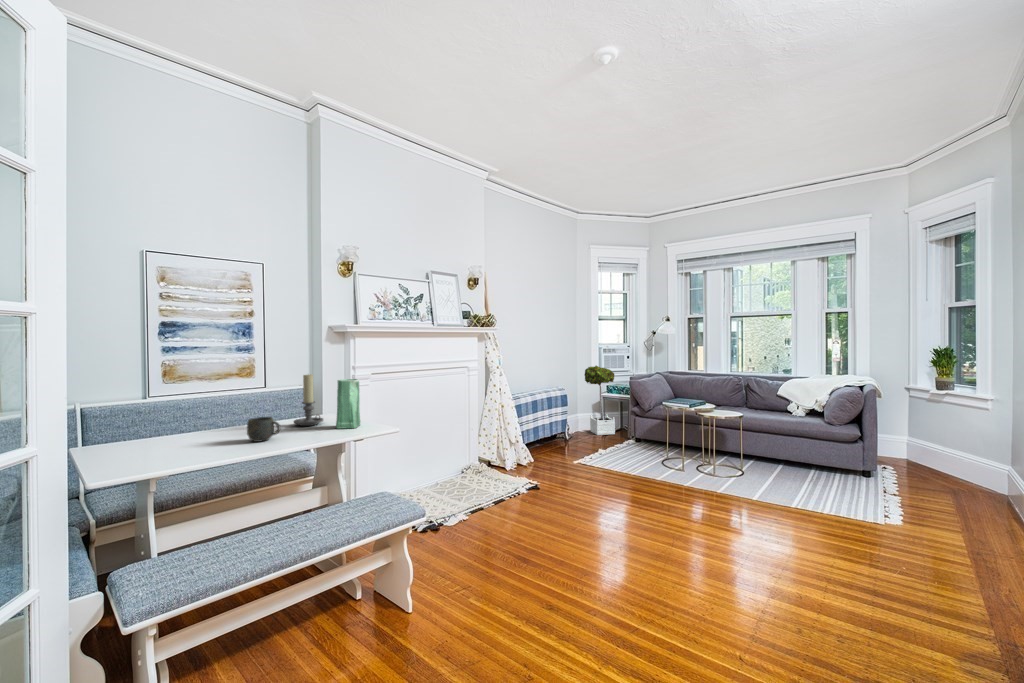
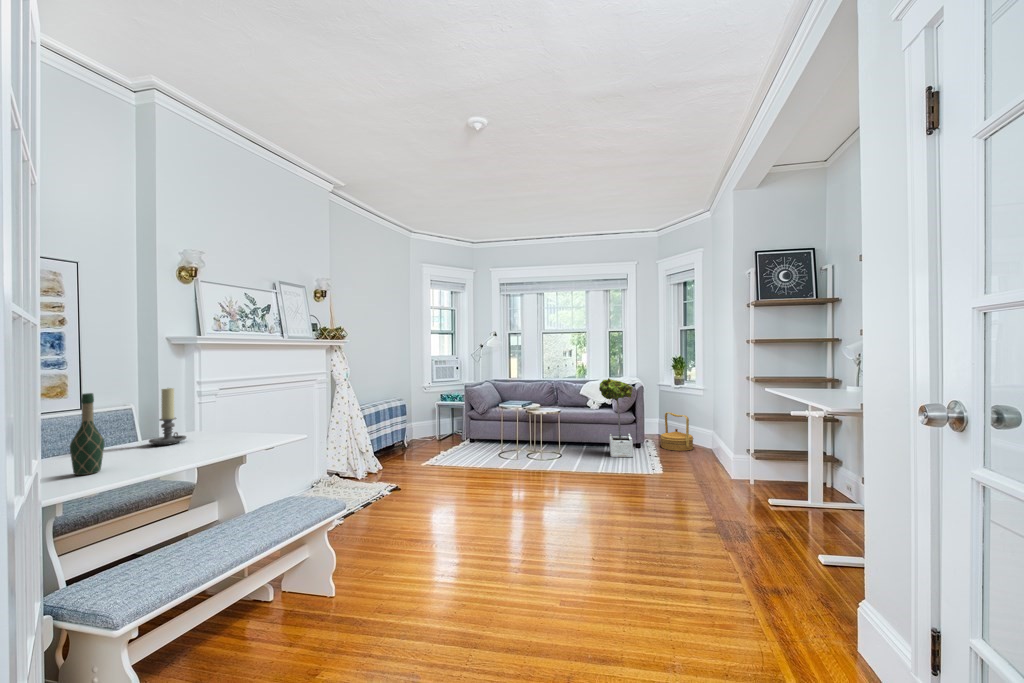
potted tree: present [584,366,615,435] -> present [599,378,633,457]
wine bottle: none [209,379,235,451] -> present [70,393,105,475]
vase: present [336,379,360,429] -> none [211,391,236,443]
mug: present [247,417,281,442] -> none [110,435,154,463]
woven basket: none [907,430,969,490] -> present [660,412,694,451]

